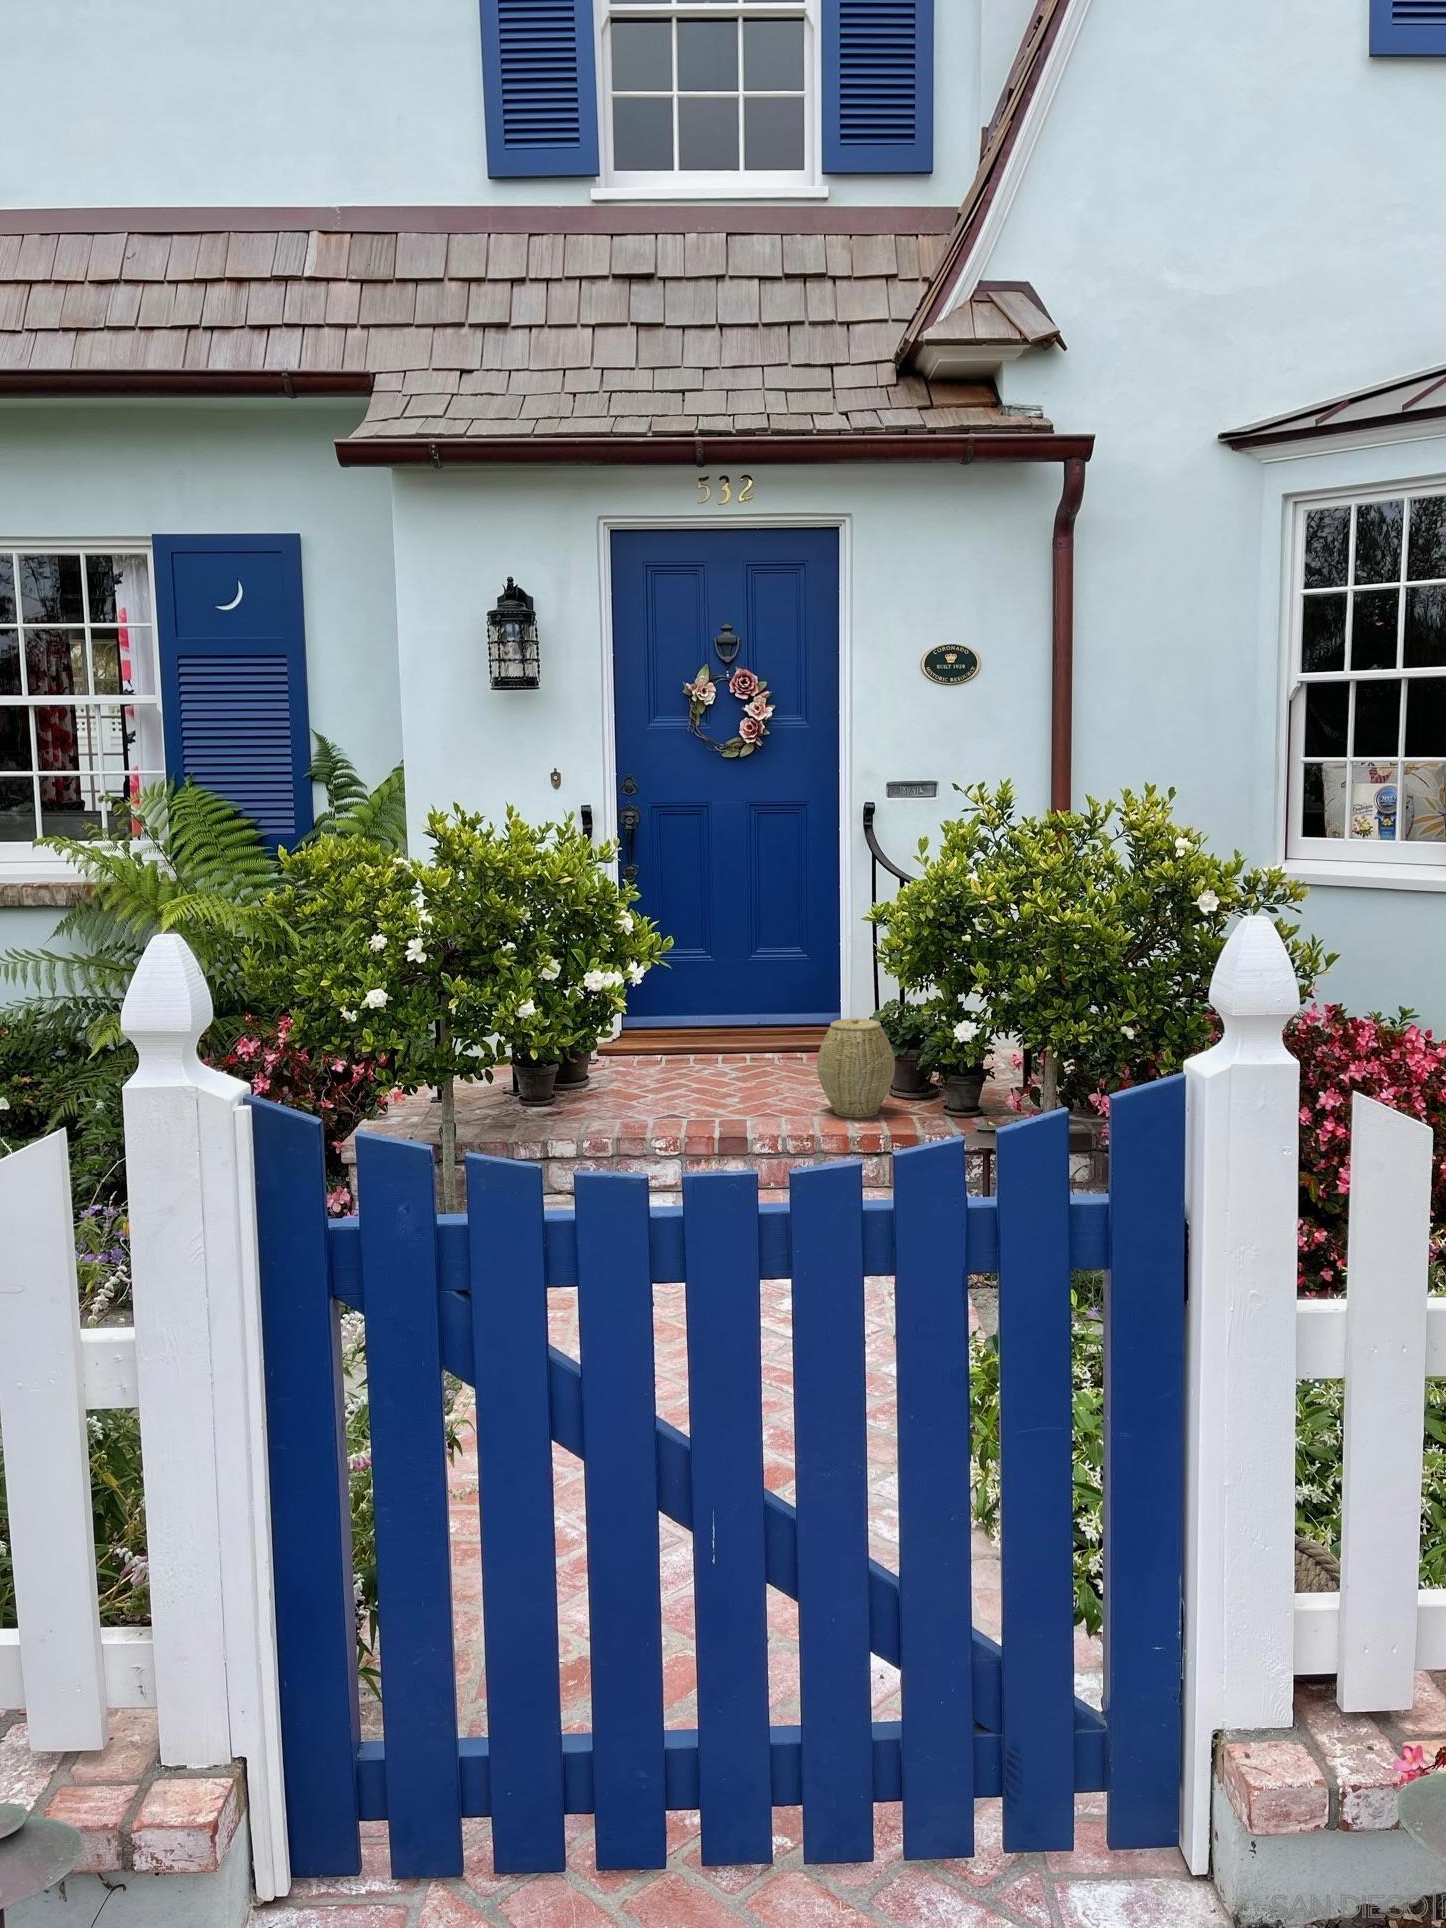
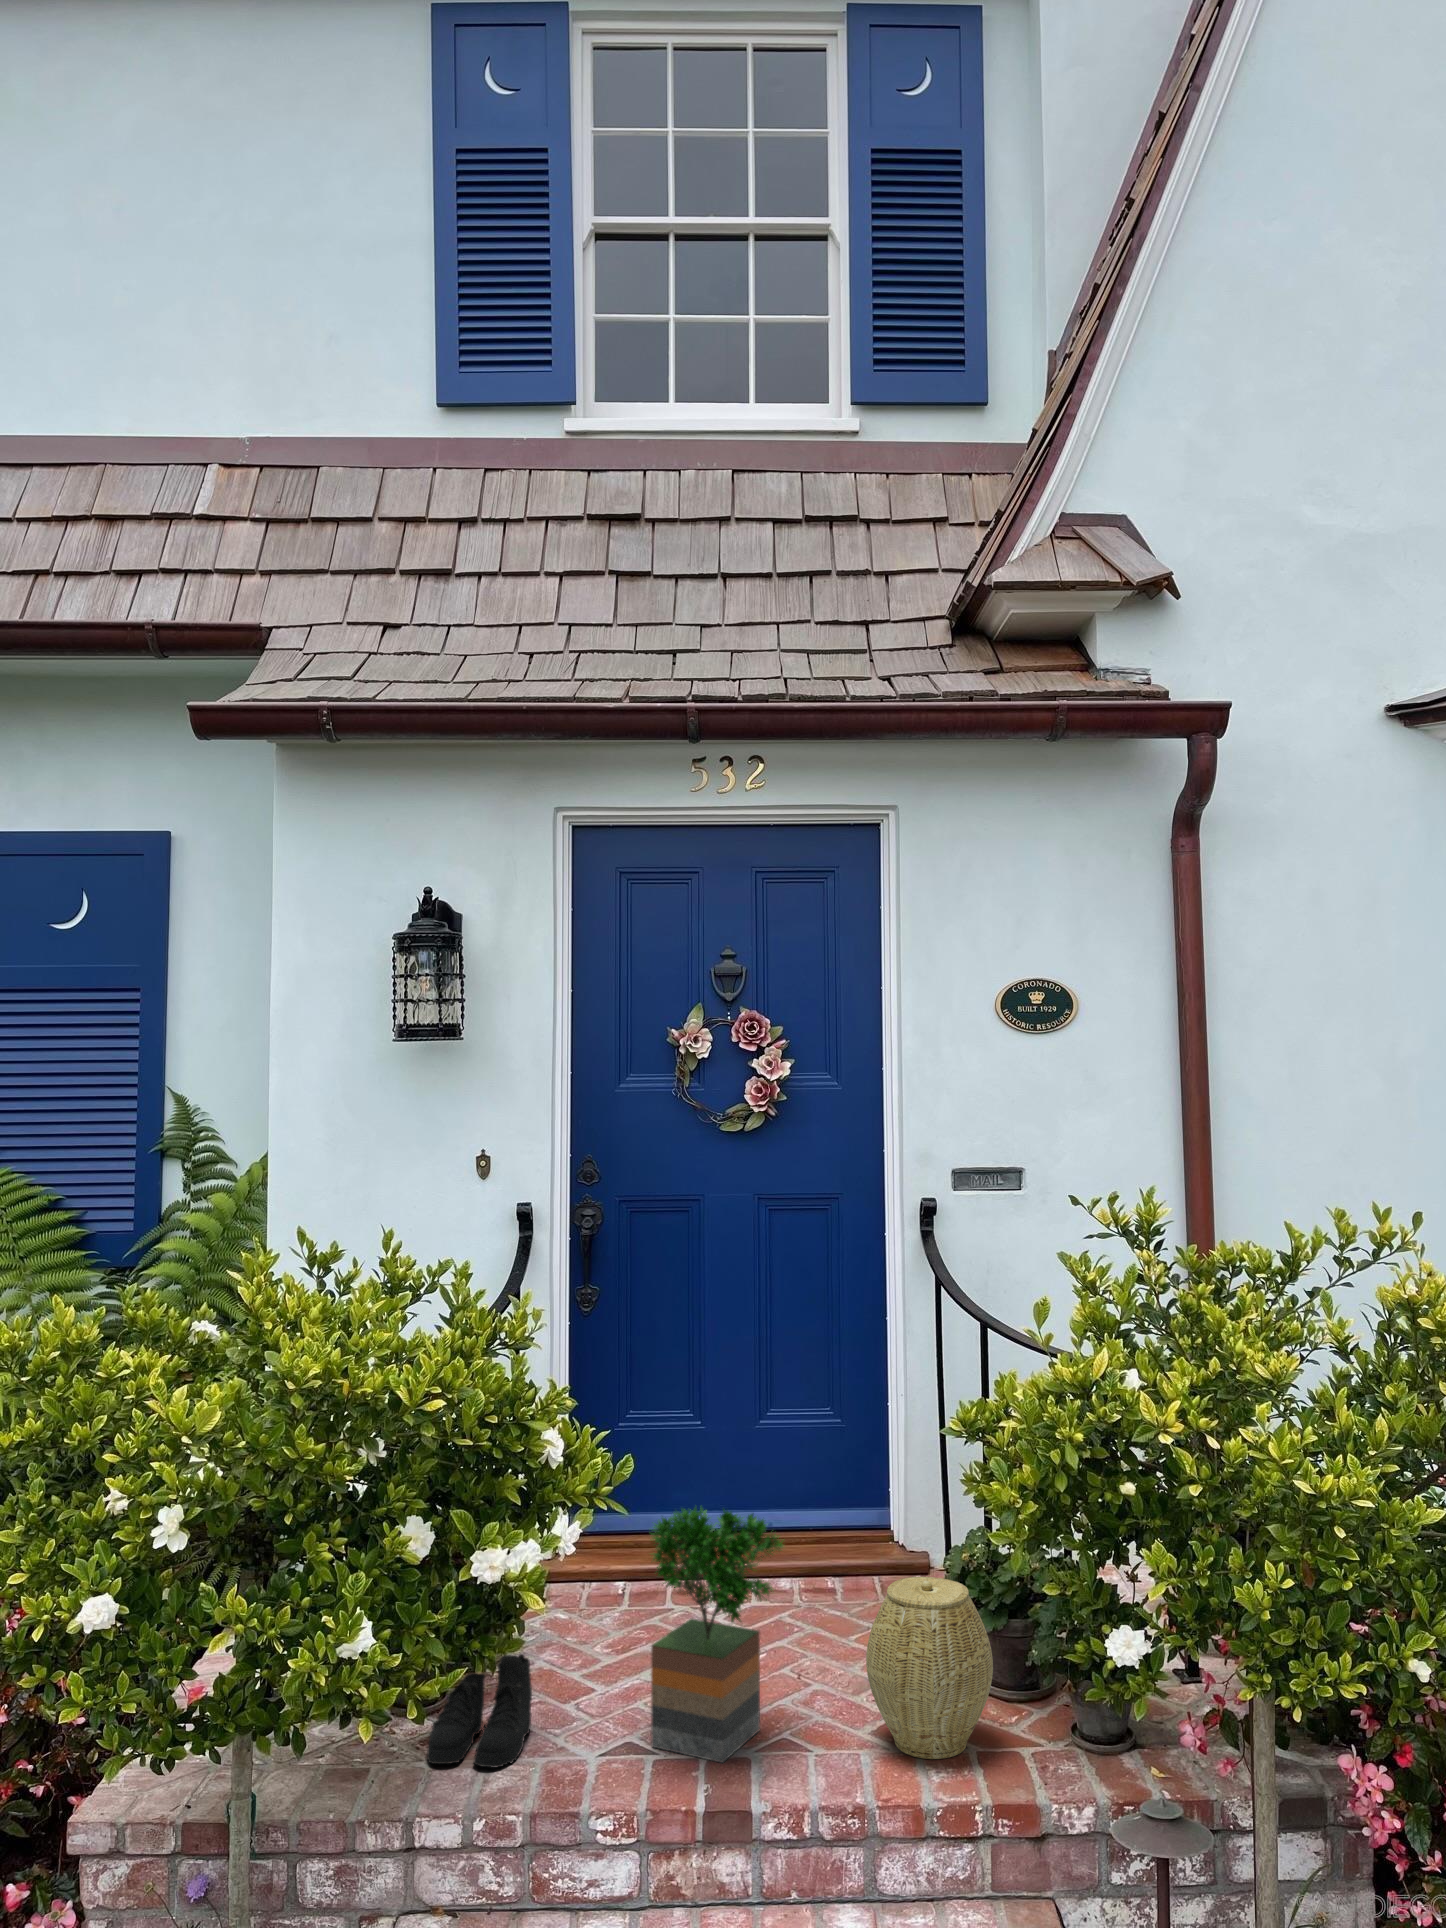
potted tree: none [681,976,768,1119] -> present [650,1507,784,1763]
boots: none [550,1062,611,1121] -> present [427,1654,532,1768]

